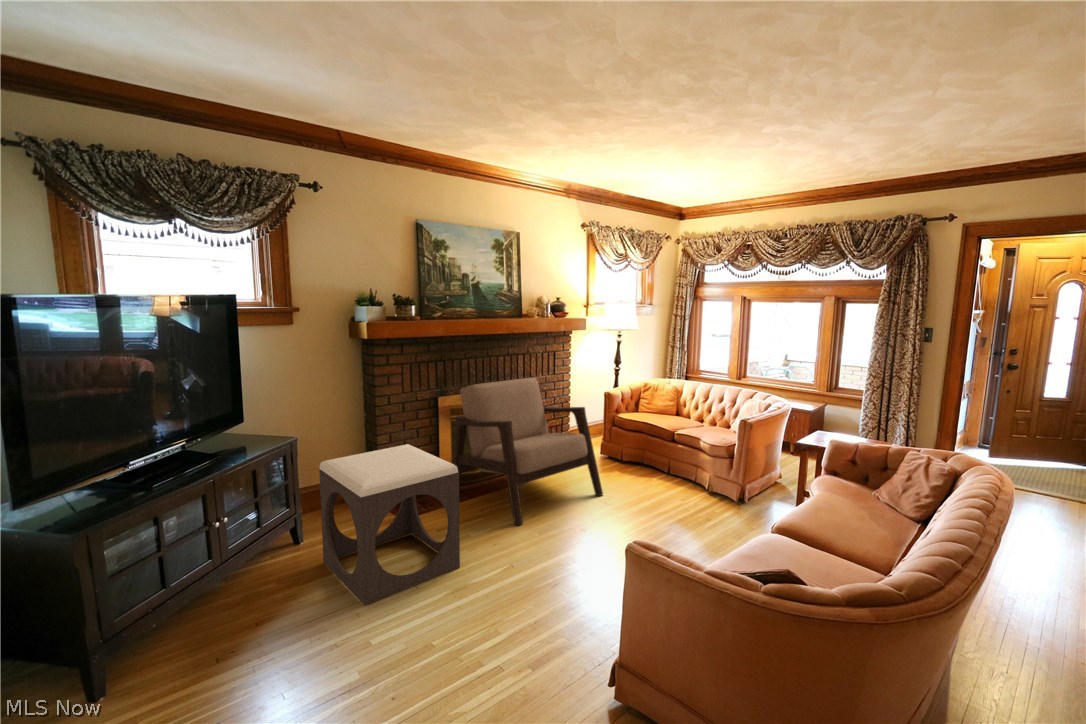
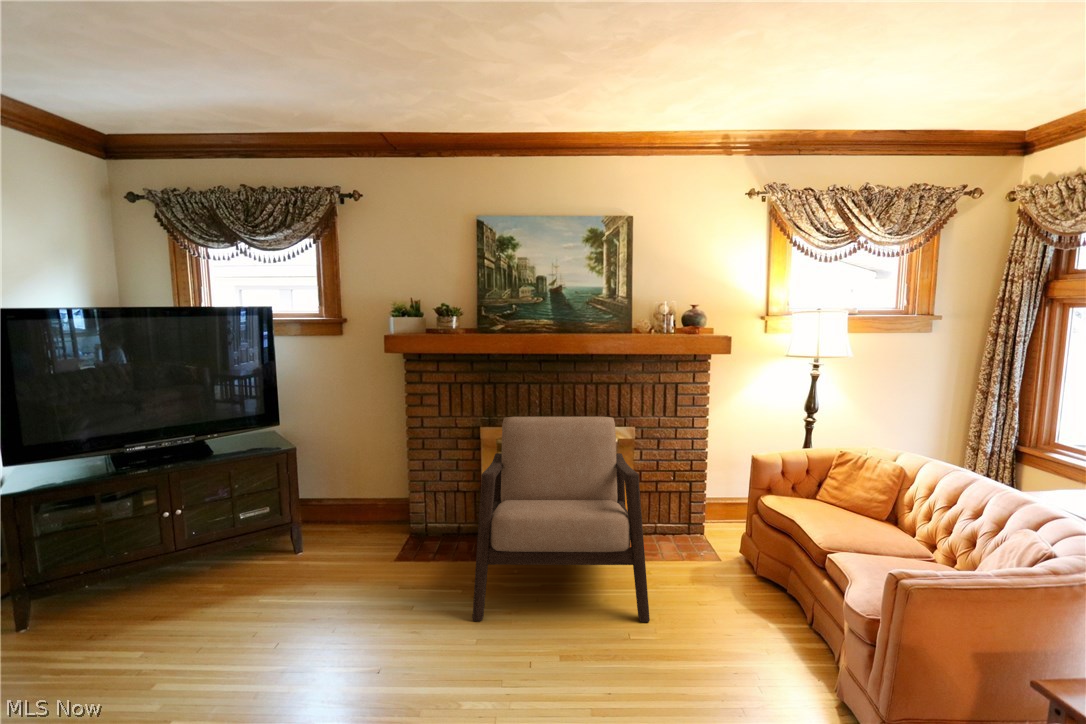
footstool: present [319,444,460,605] -> none [200,477,376,649]

